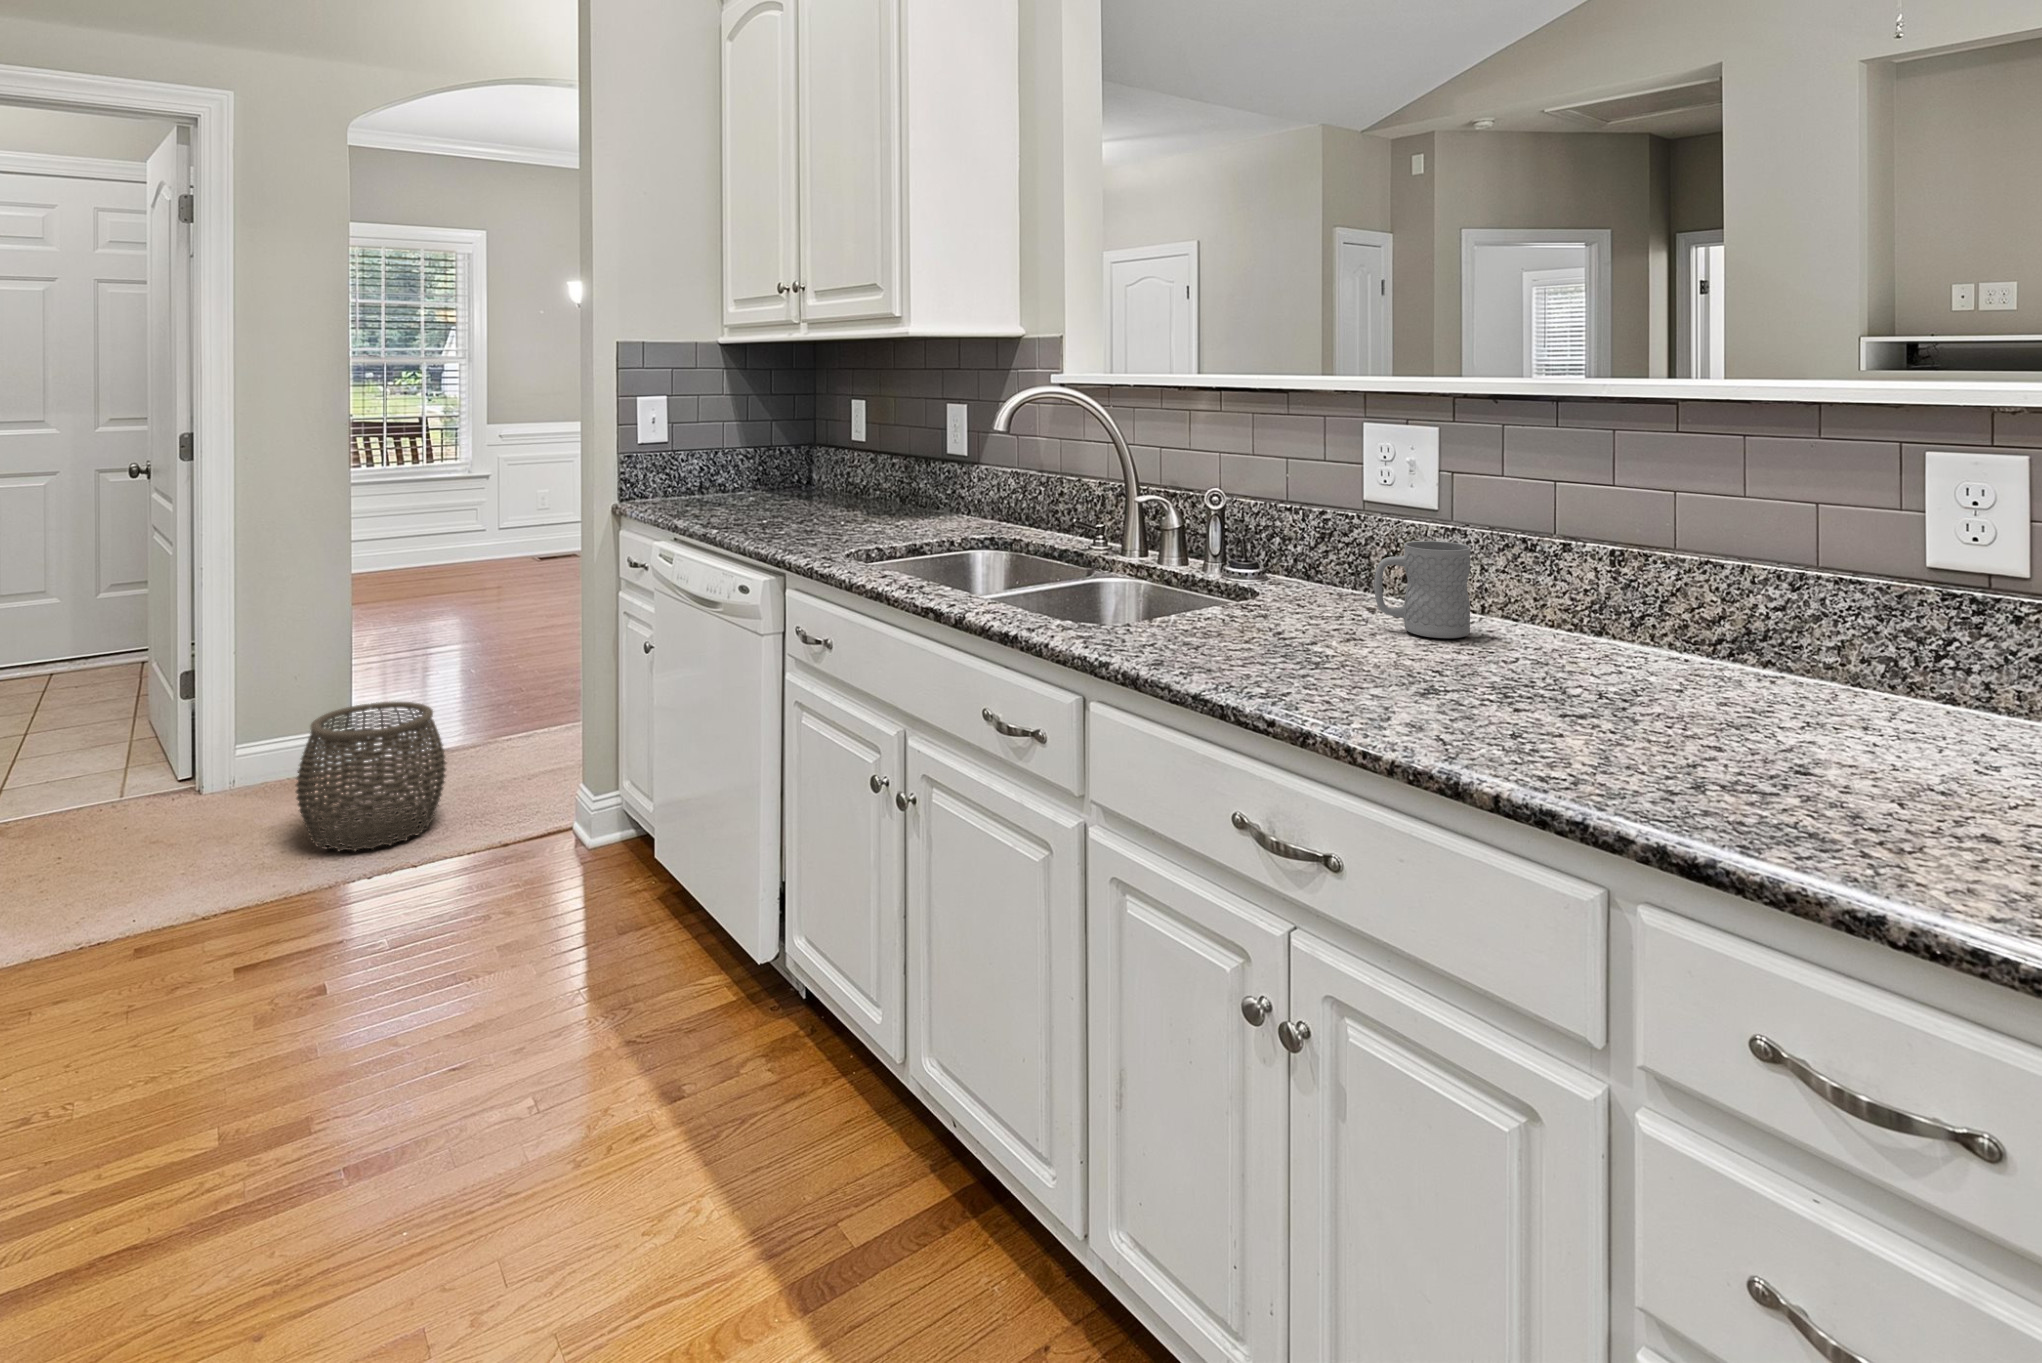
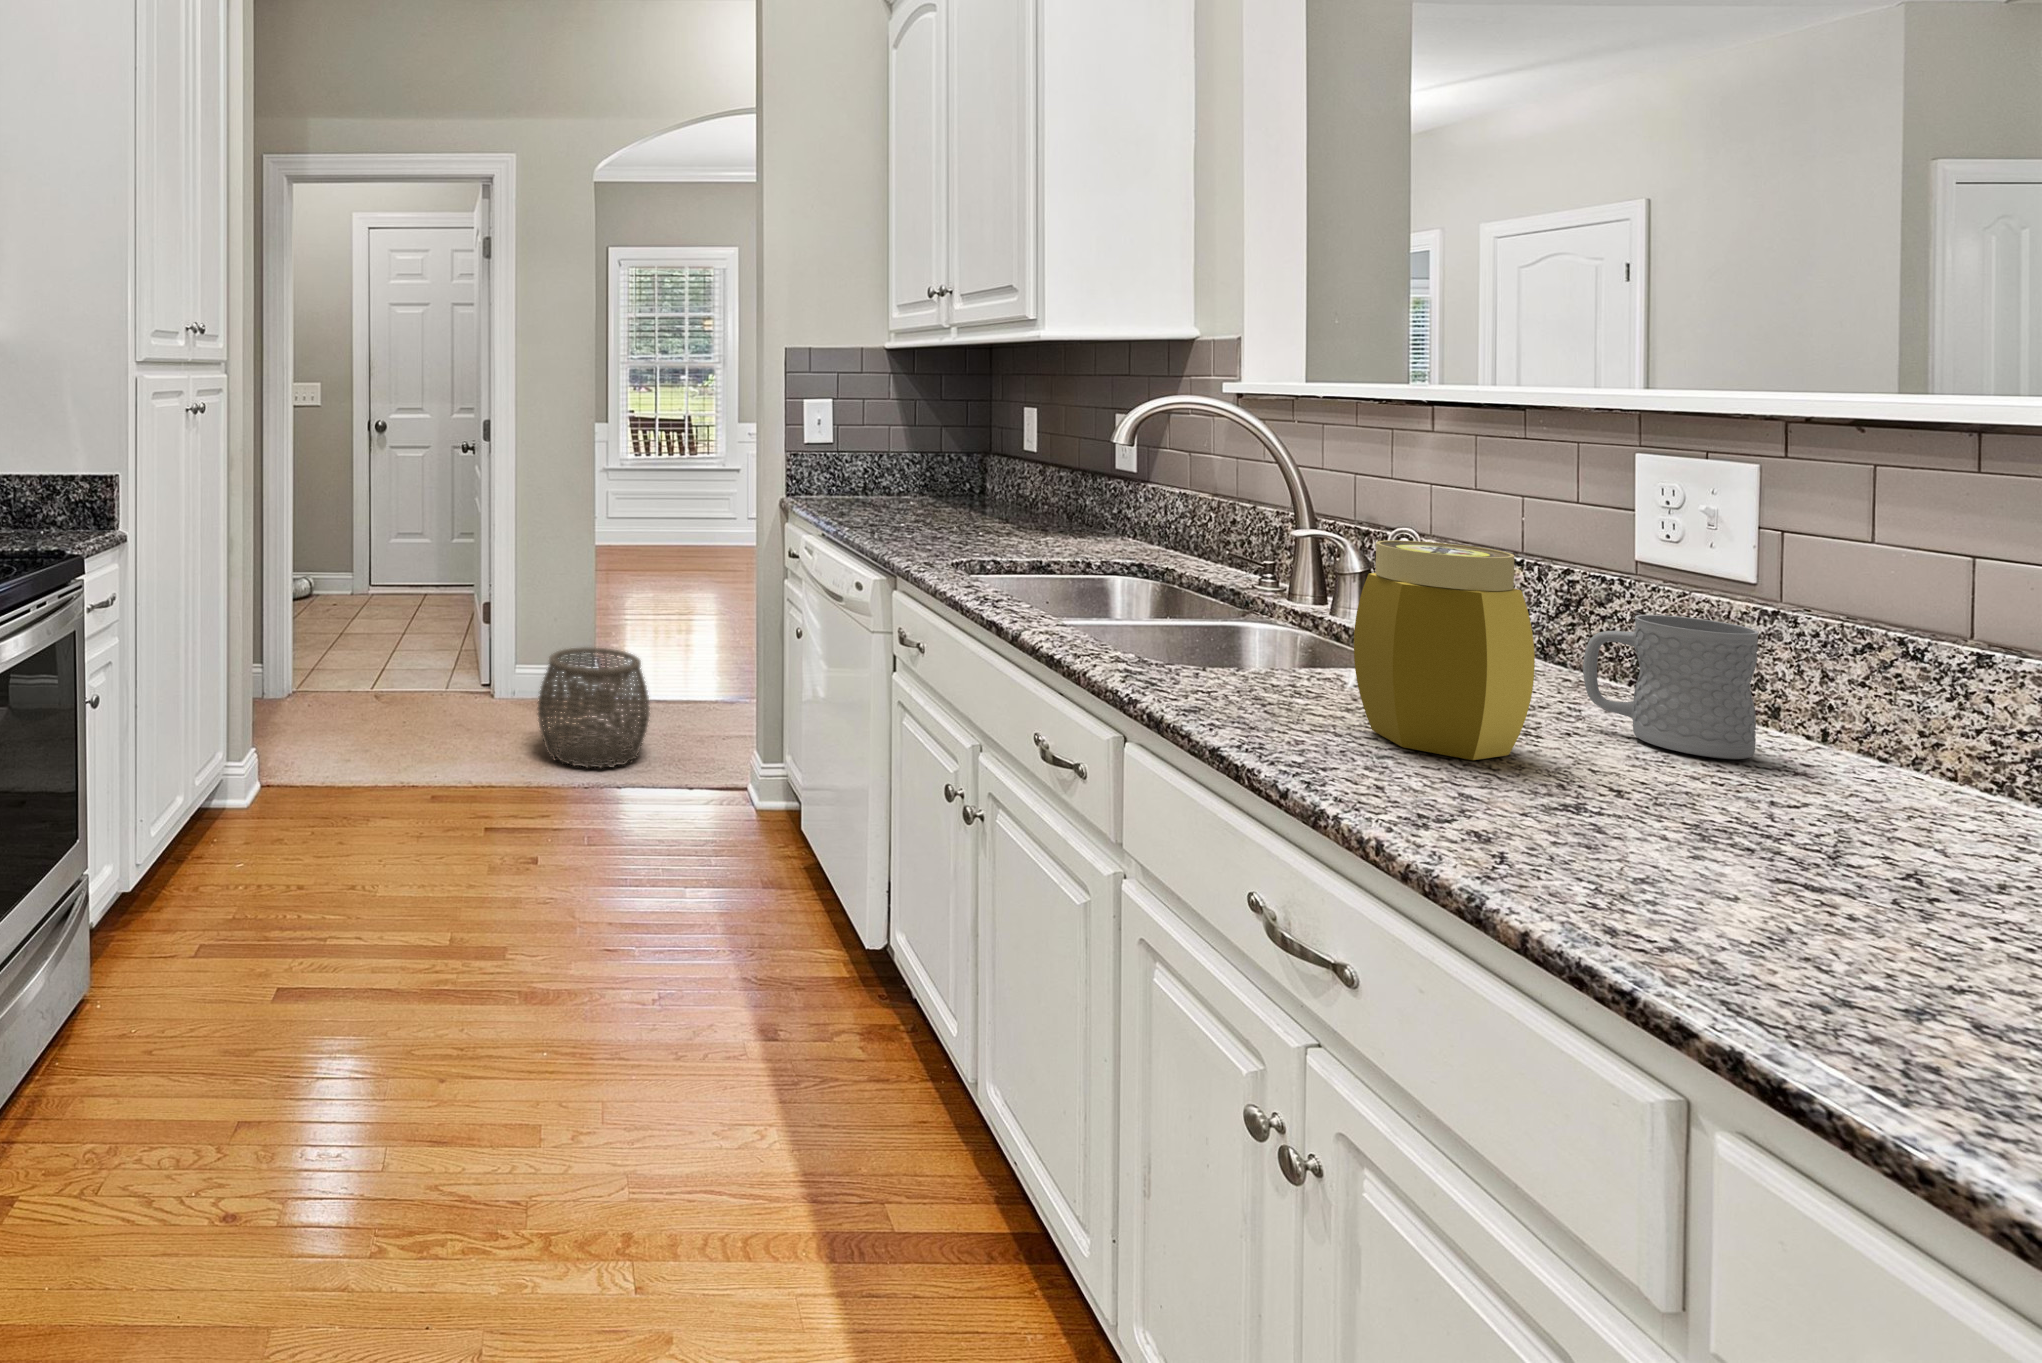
jar: none [1266,505,1379,670] -> present [1354,540,1535,760]

